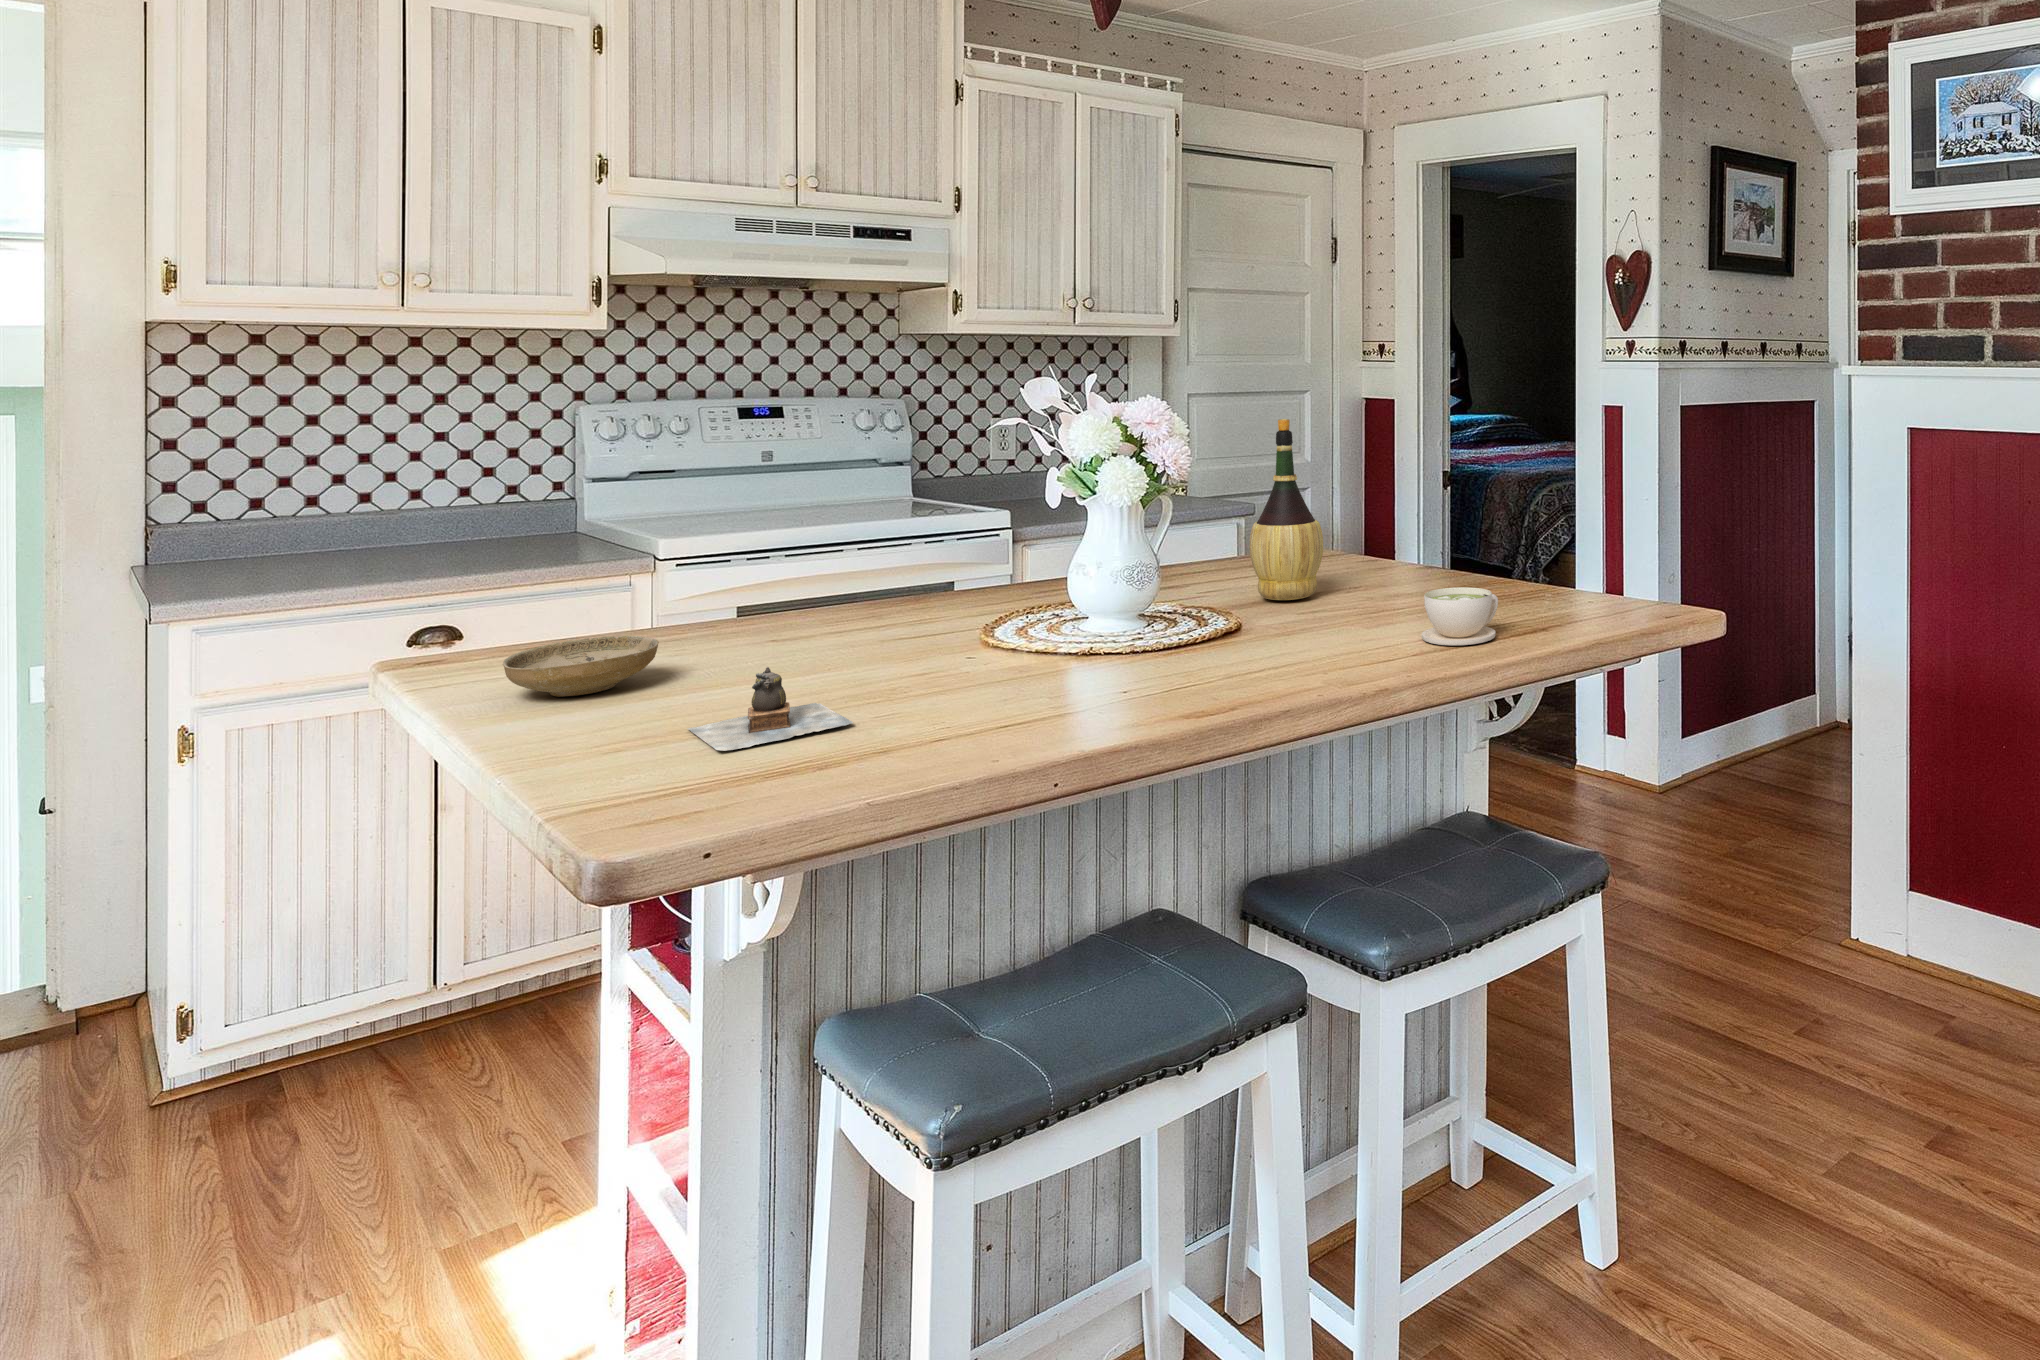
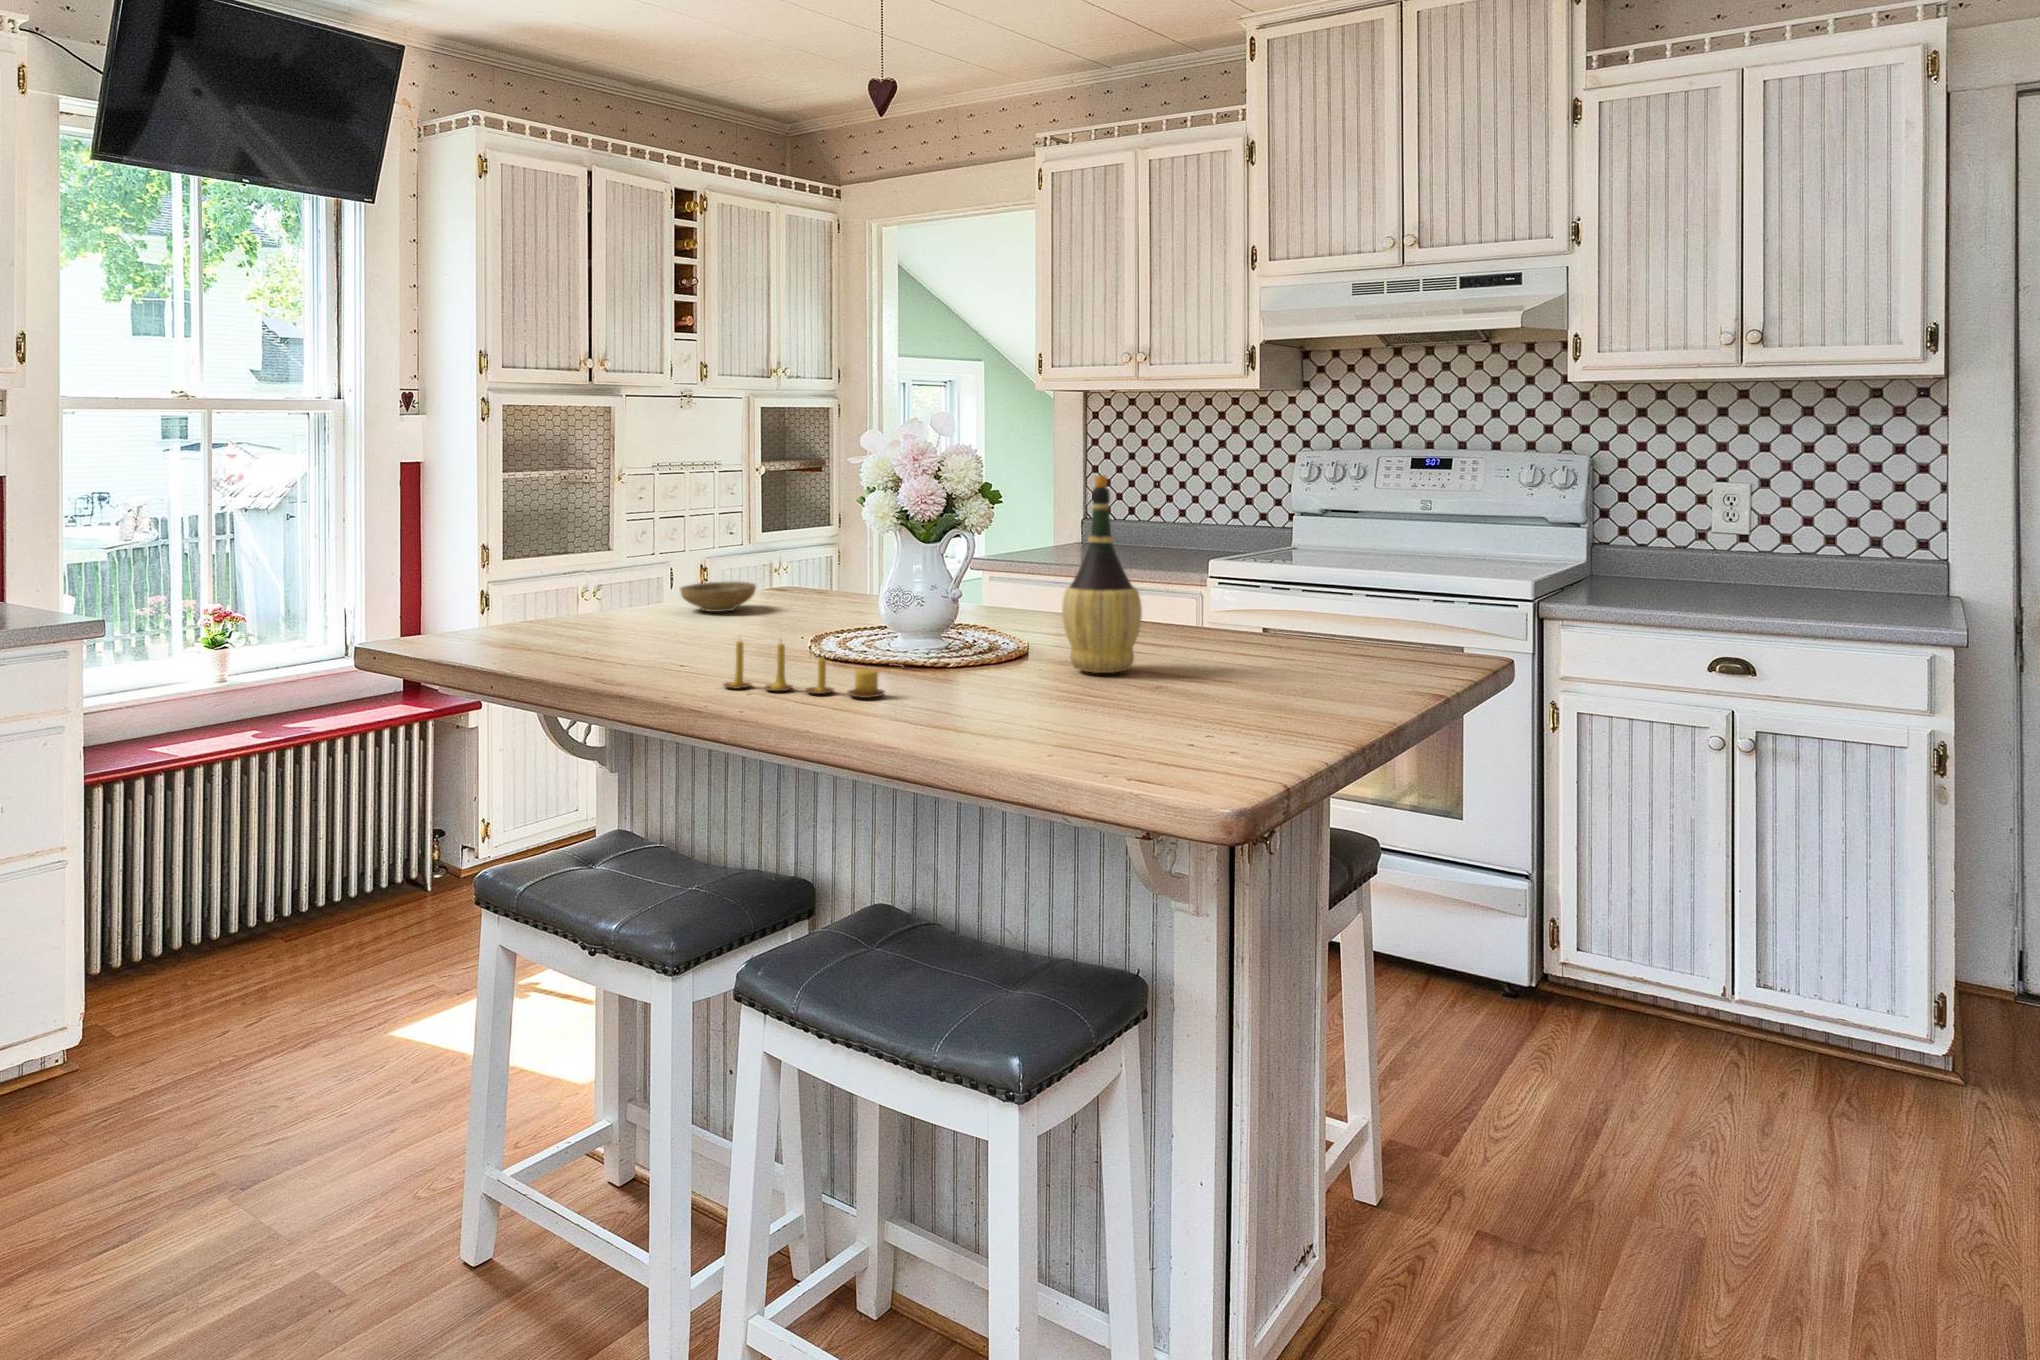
coffee cup: present [1422,587,1498,646] -> none [904,664,987,728]
candle: none [1214,616,1350,689] -> present [724,641,884,698]
teapot: present [687,667,853,751] -> none [576,599,680,644]

